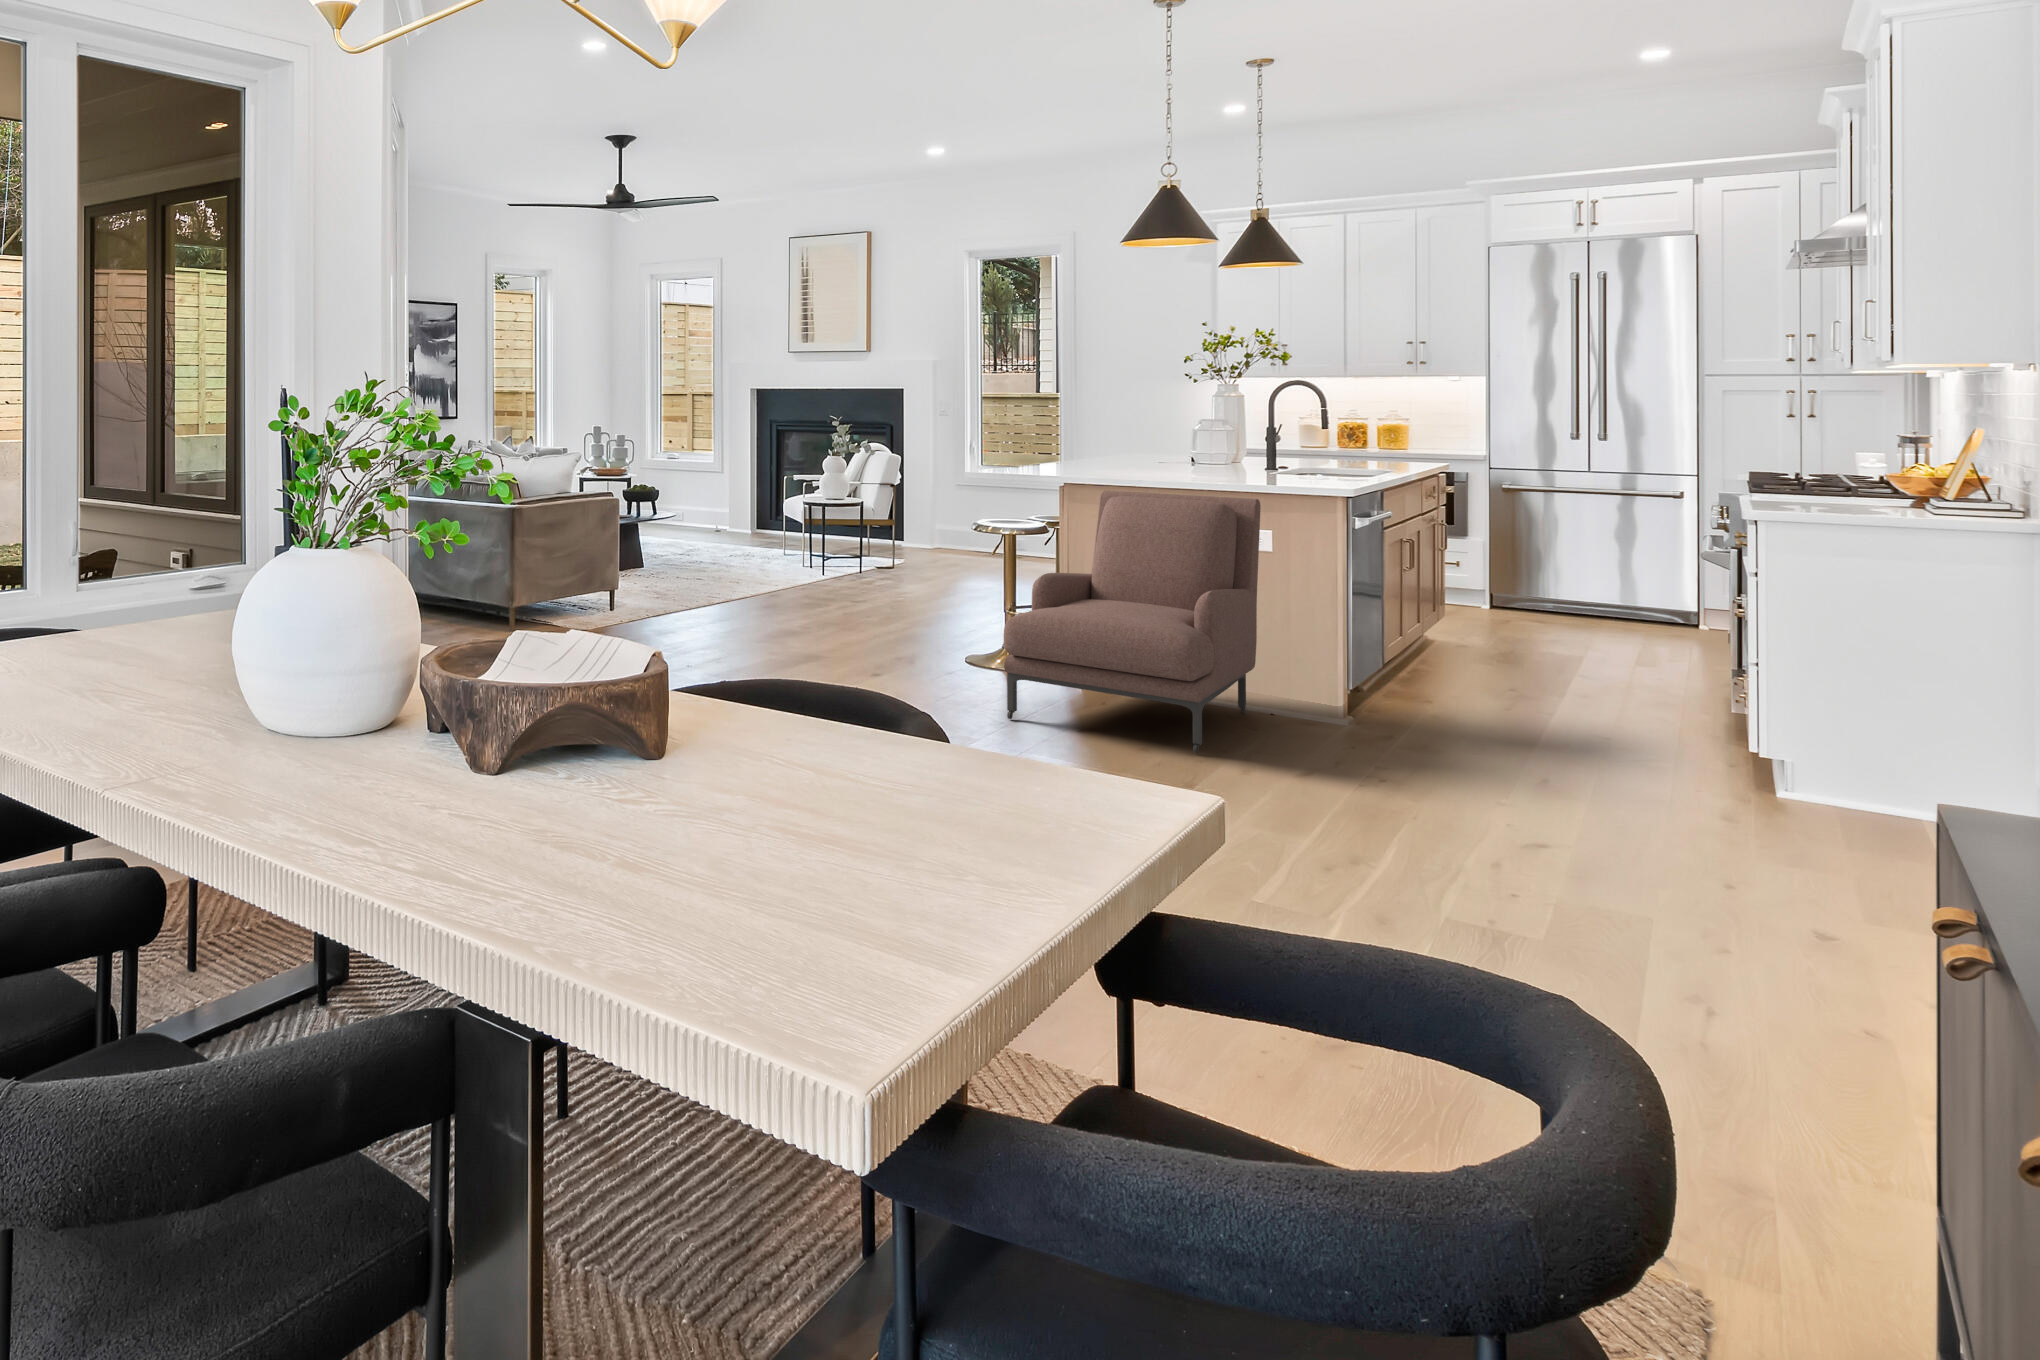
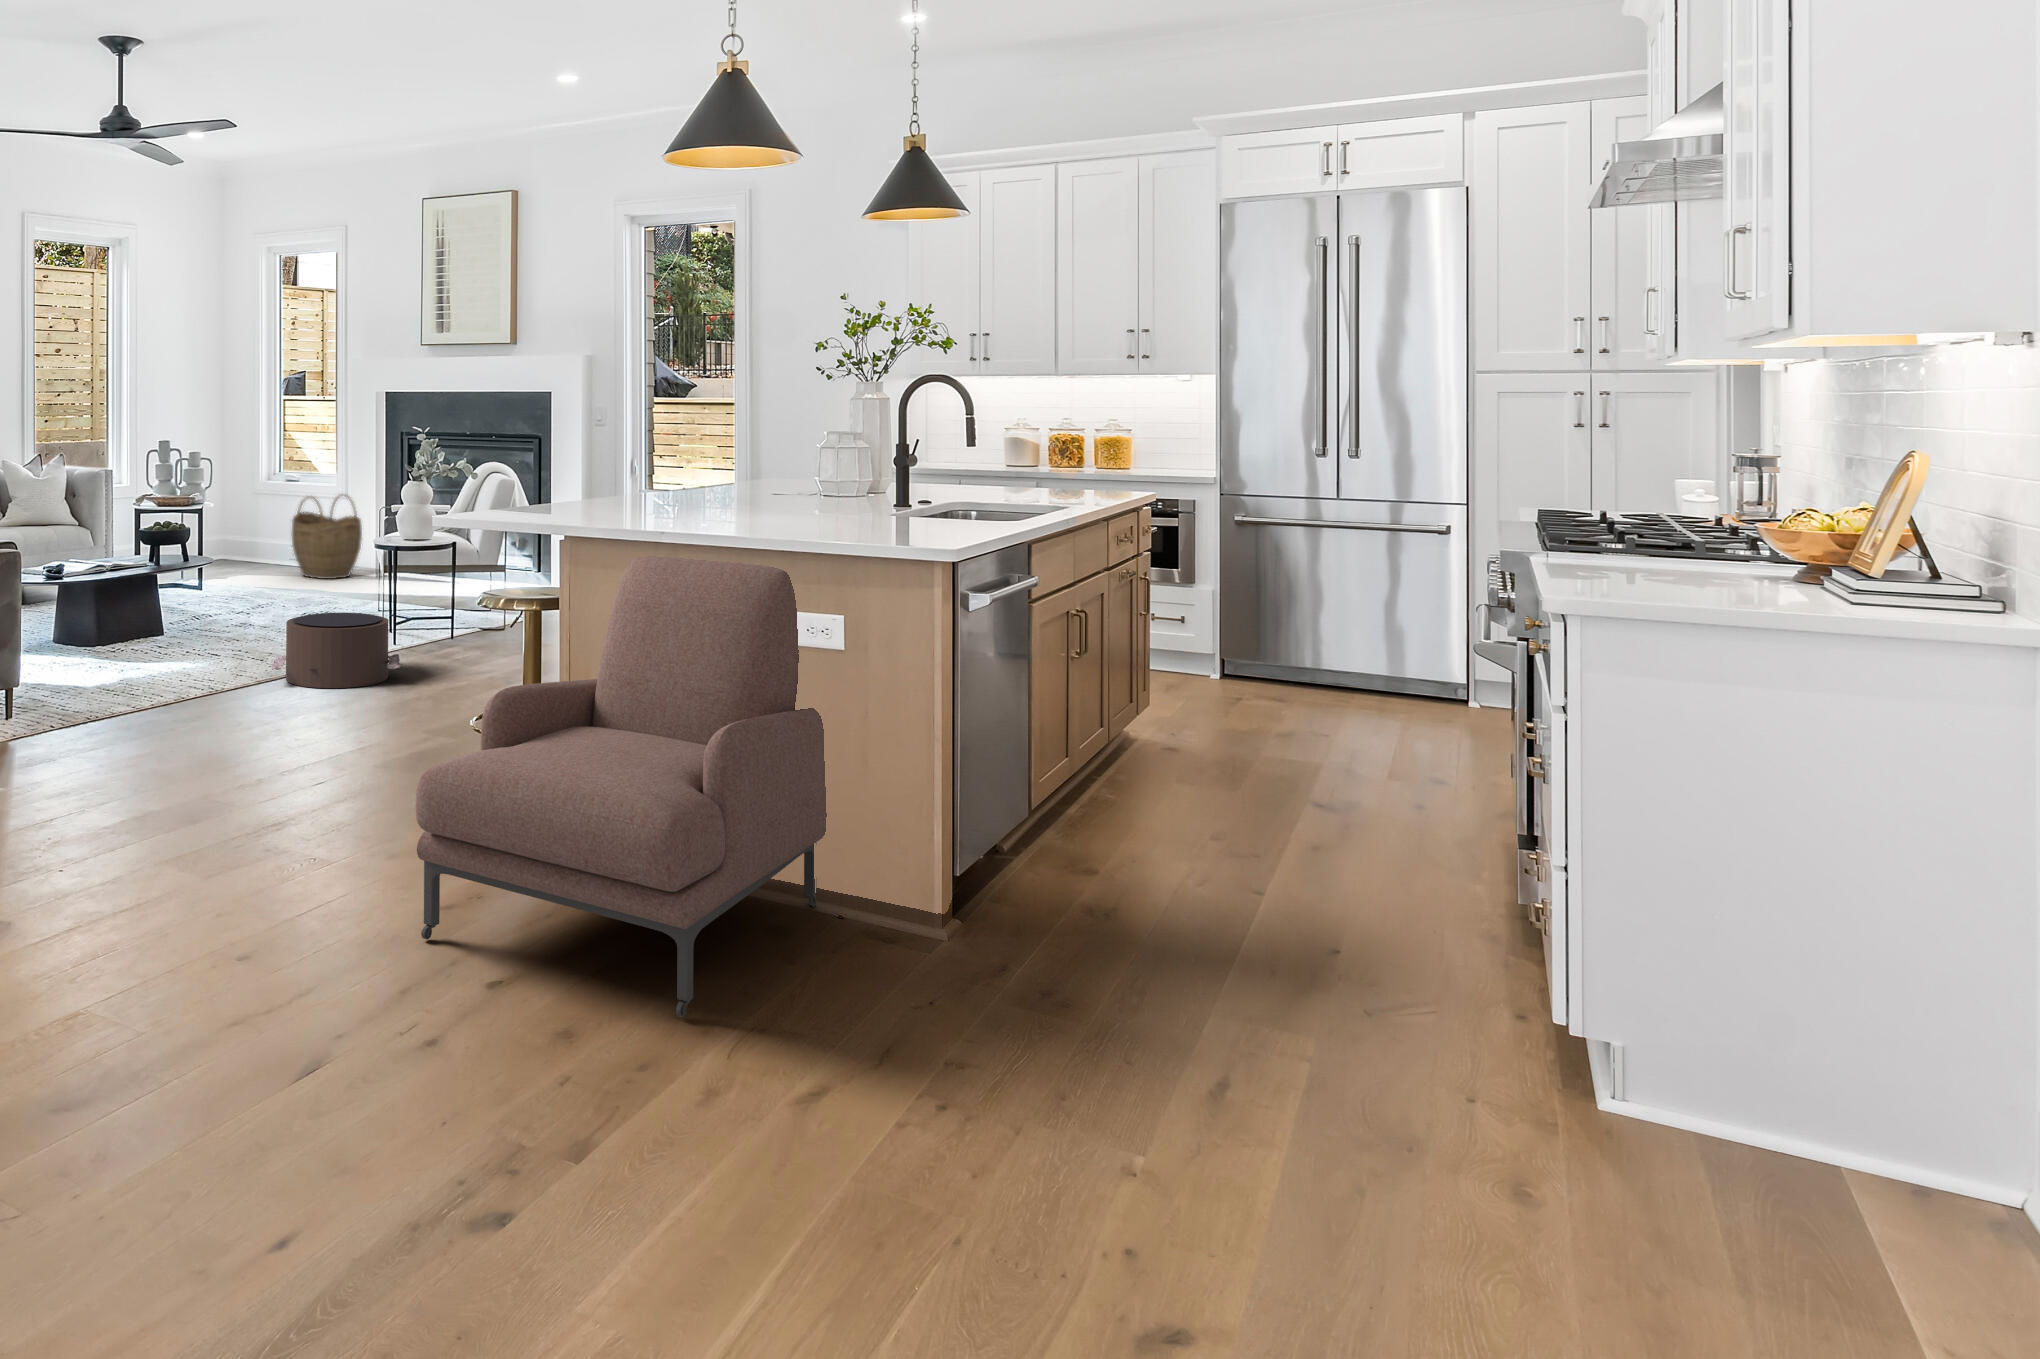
woven basket: none [688,468,744,533] -> present [291,494,362,579]
pouf: none [757,549,852,600] -> present [272,613,401,688]

